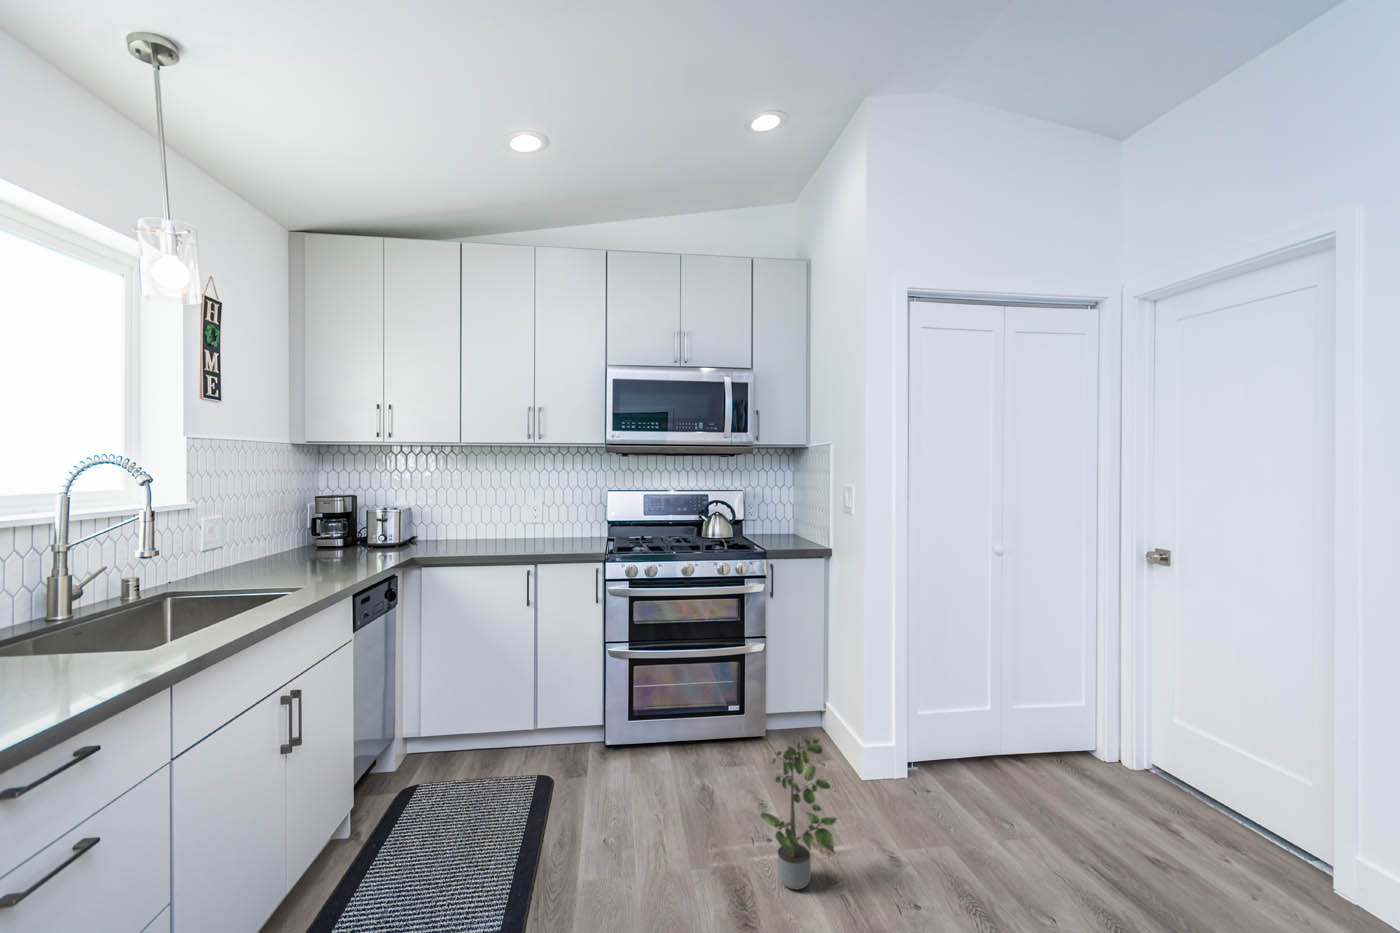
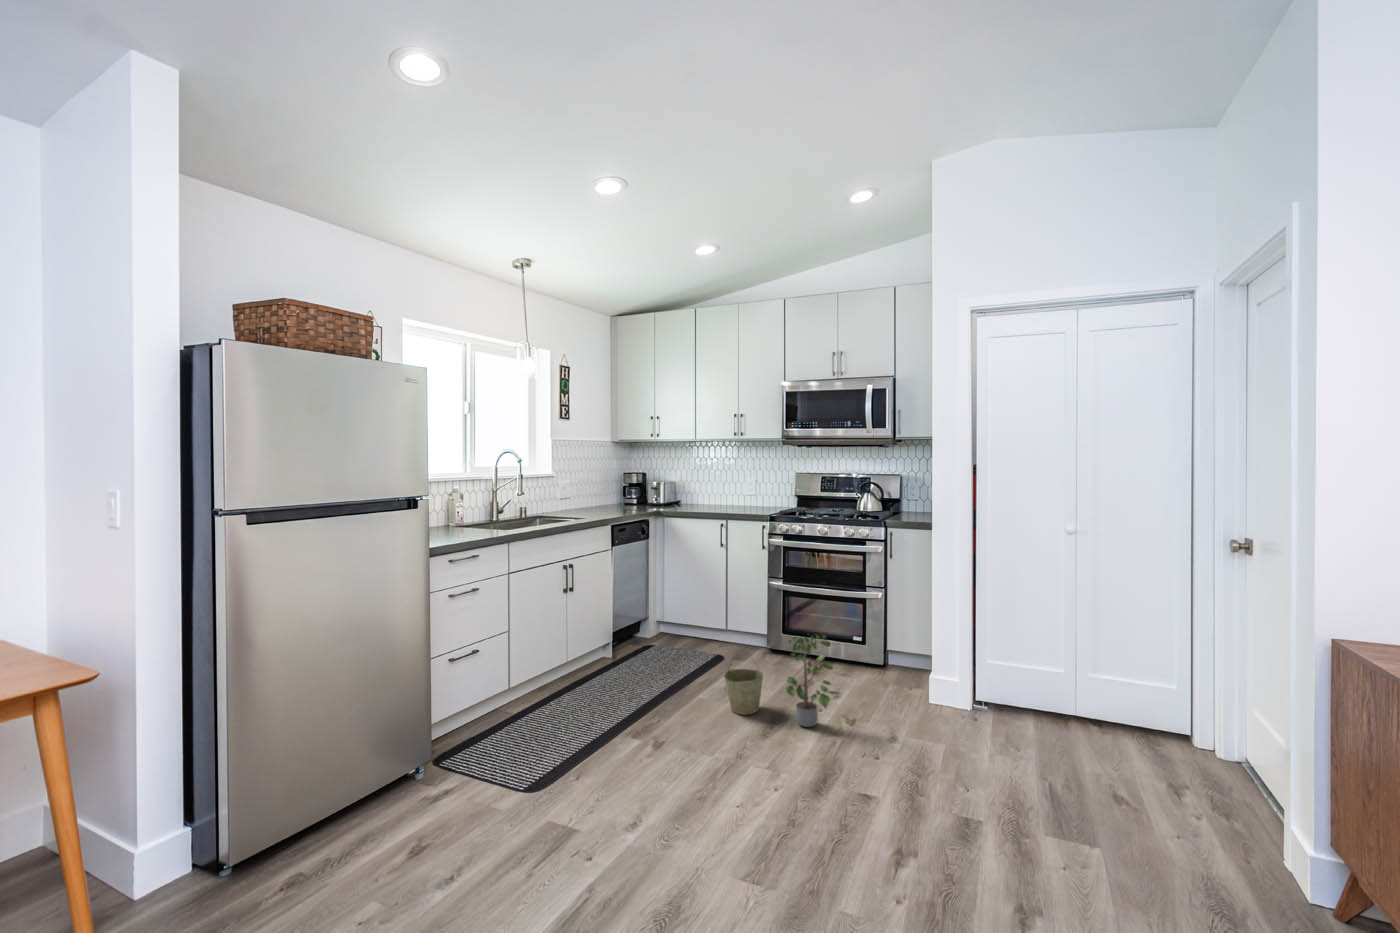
bucket: none [652,790,717,902] -> present [724,652,764,715]

